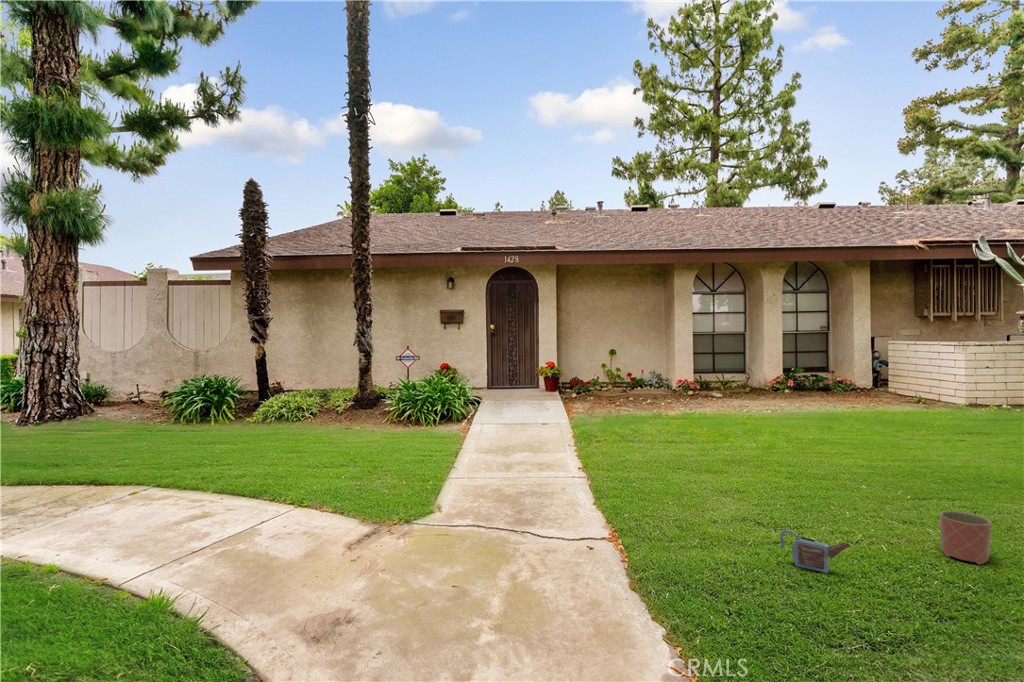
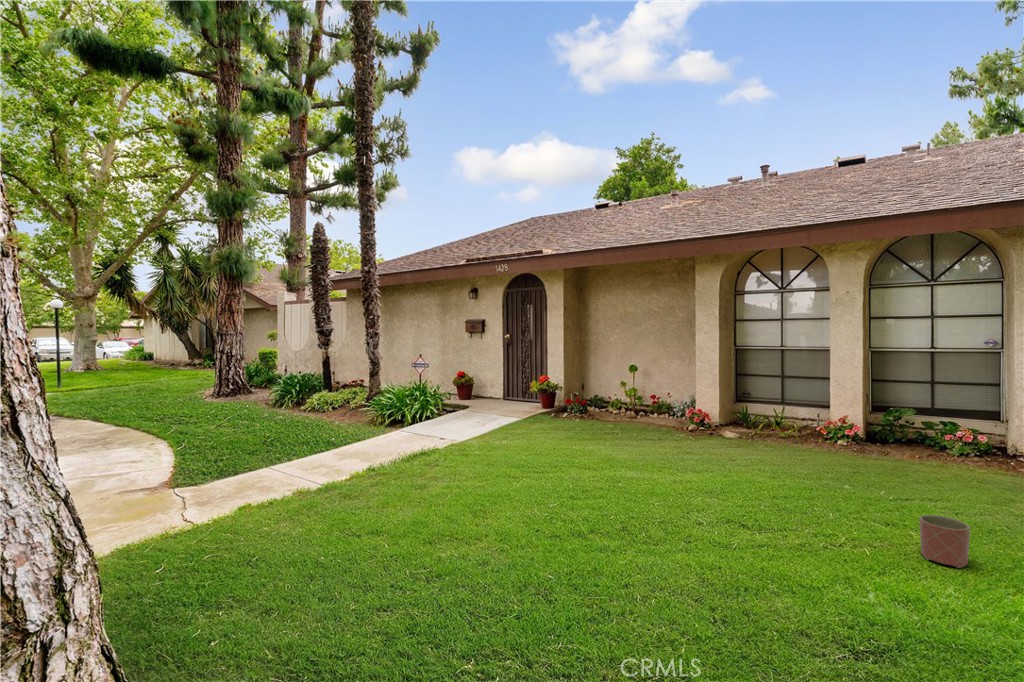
watering can: present [779,530,850,573] -> none [763,534,832,578]

